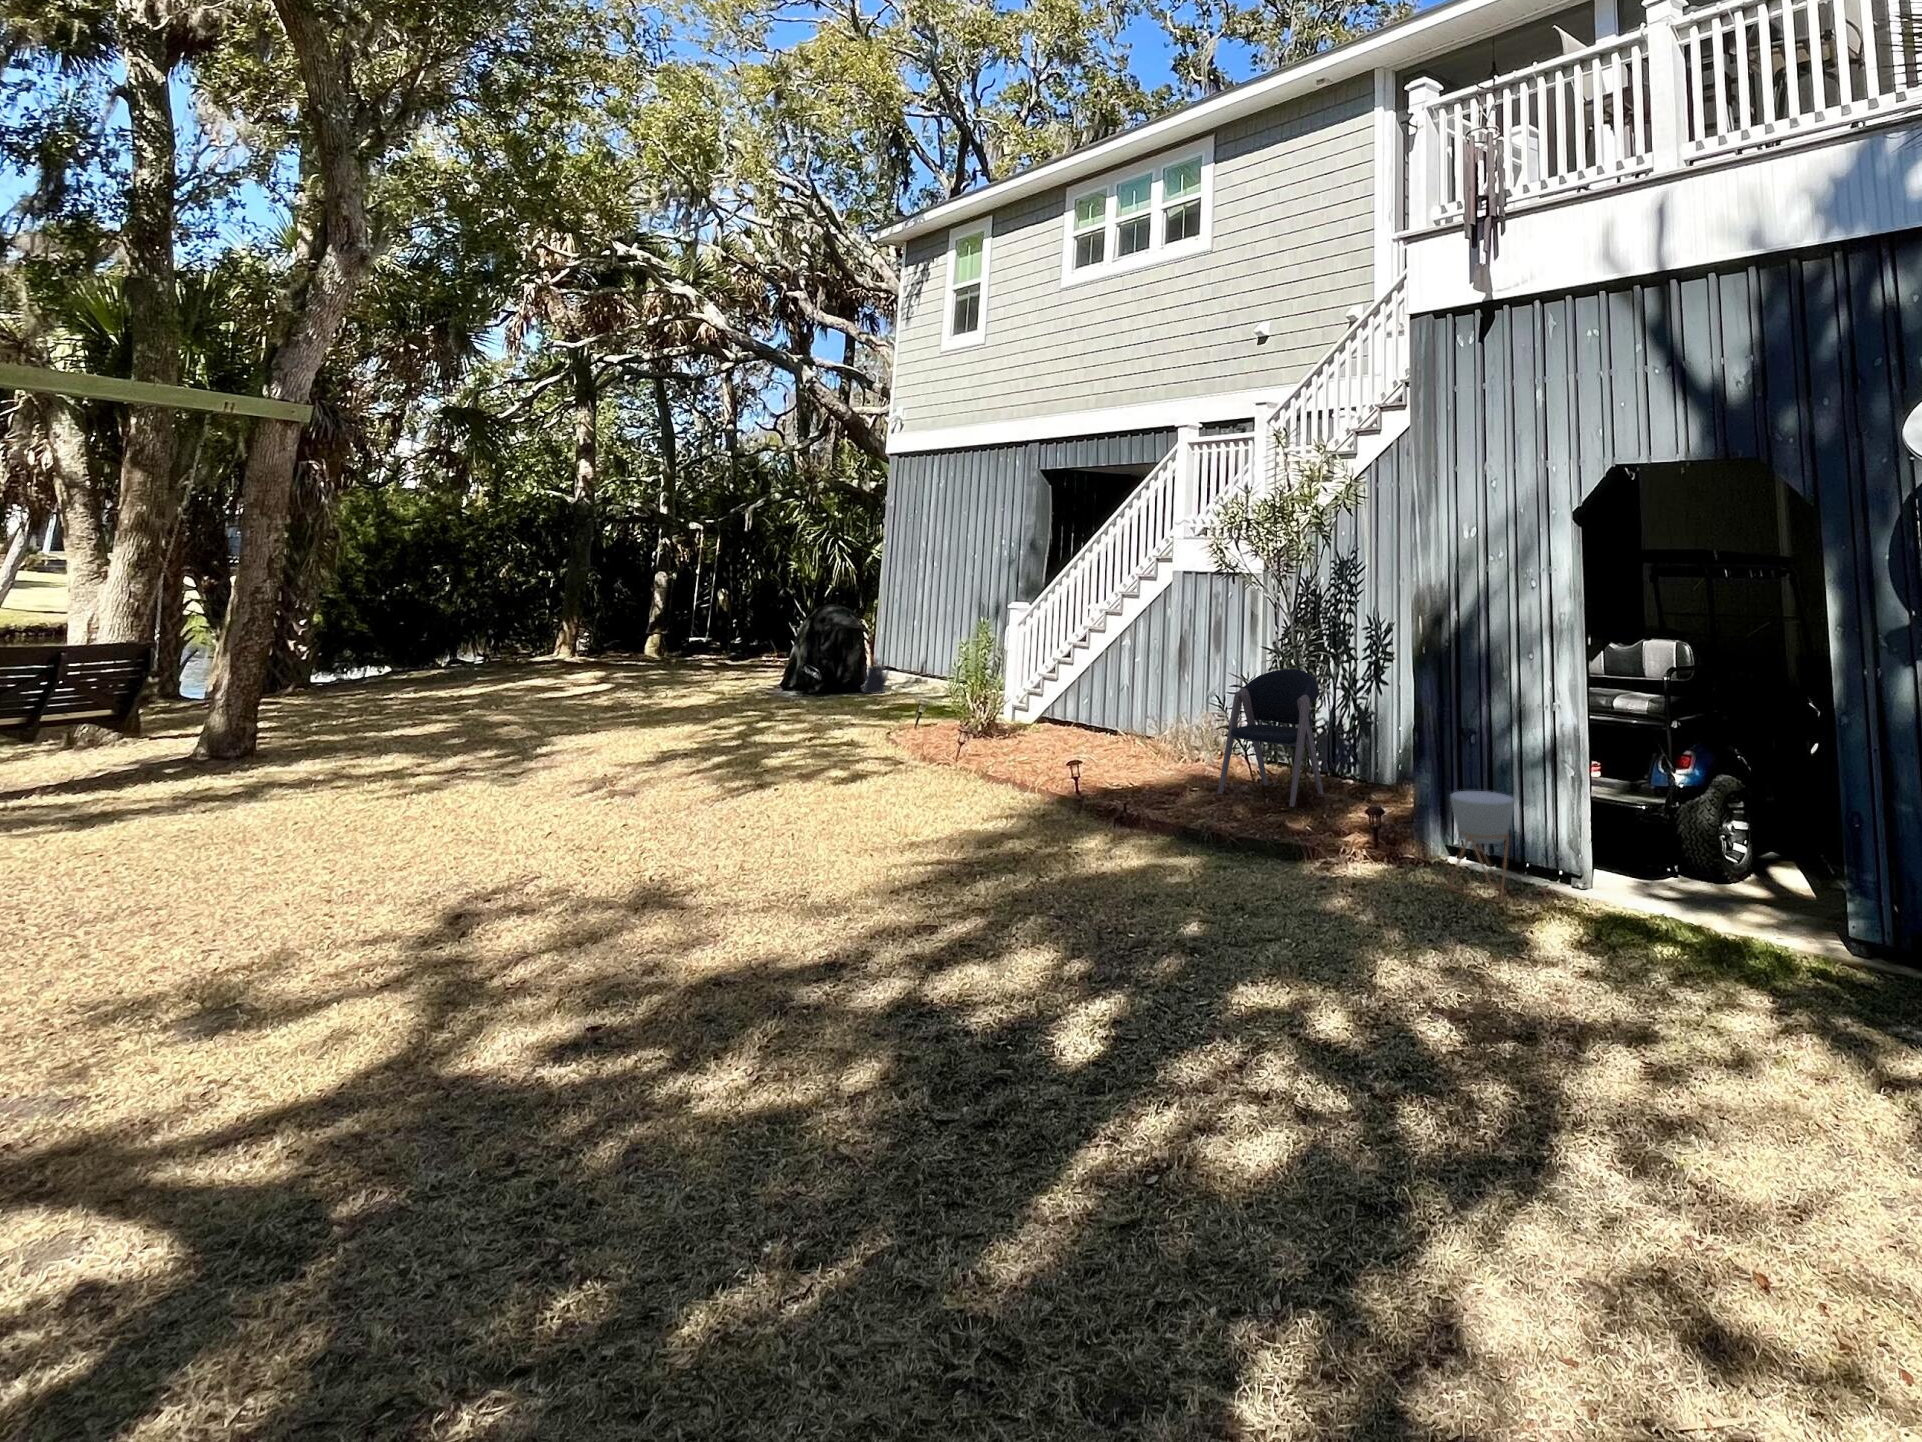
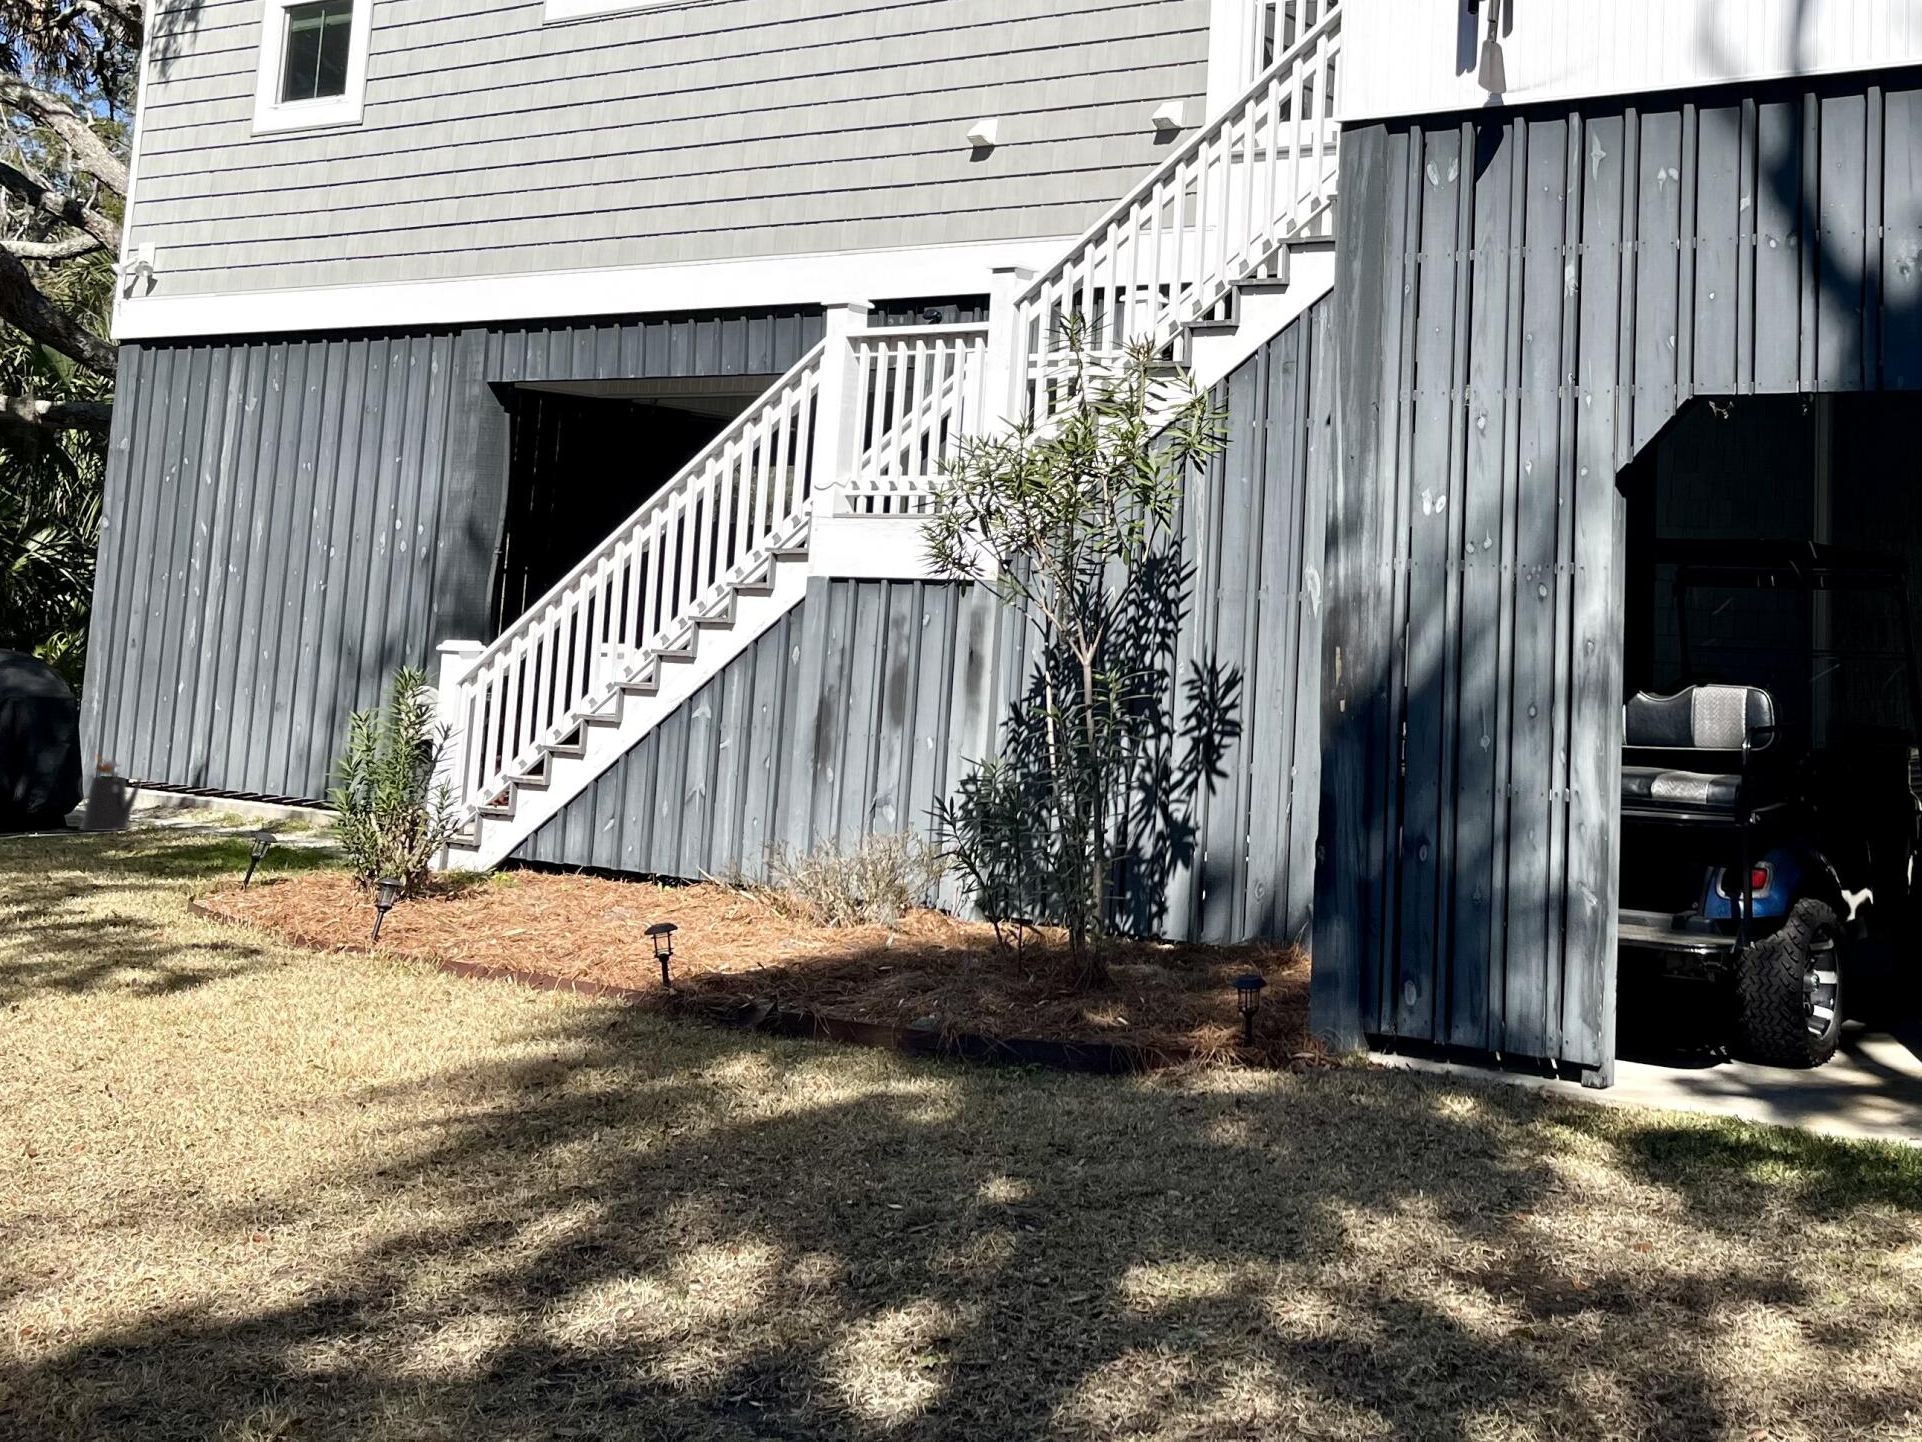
chair: present [1218,669,1324,807] -> none [913,755,1105,997]
planter: present [1447,791,1515,903] -> none [1383,943,1502,1122]

